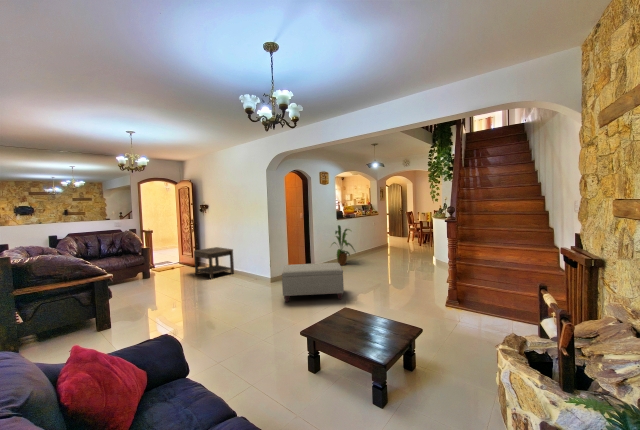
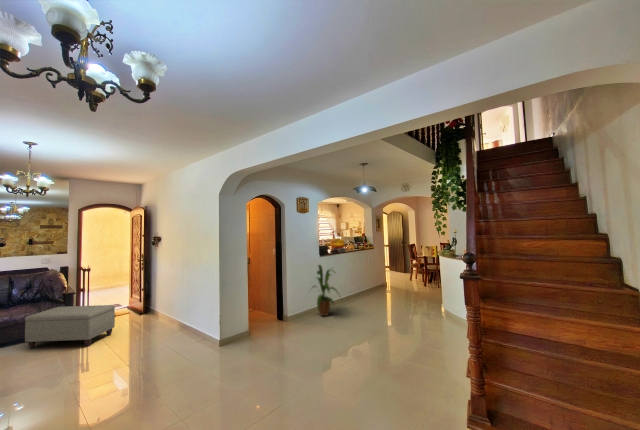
side table: present [194,247,234,279] -> none [133,291,182,337]
ottoman: present [282,263,344,302] -> present [25,305,115,348]

